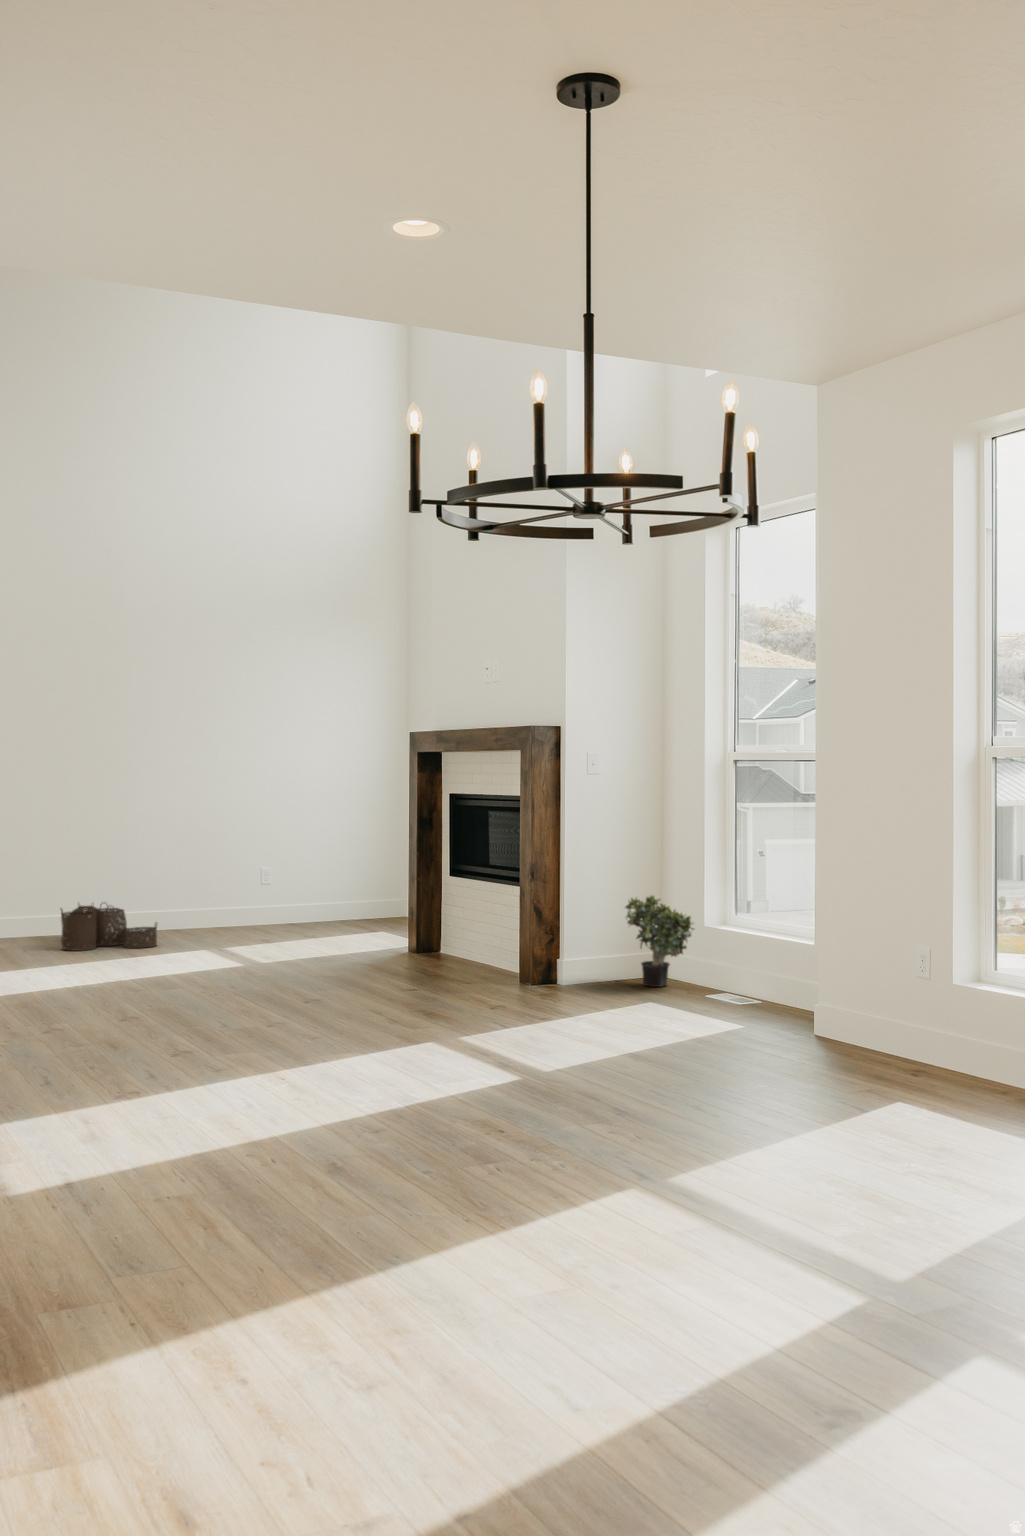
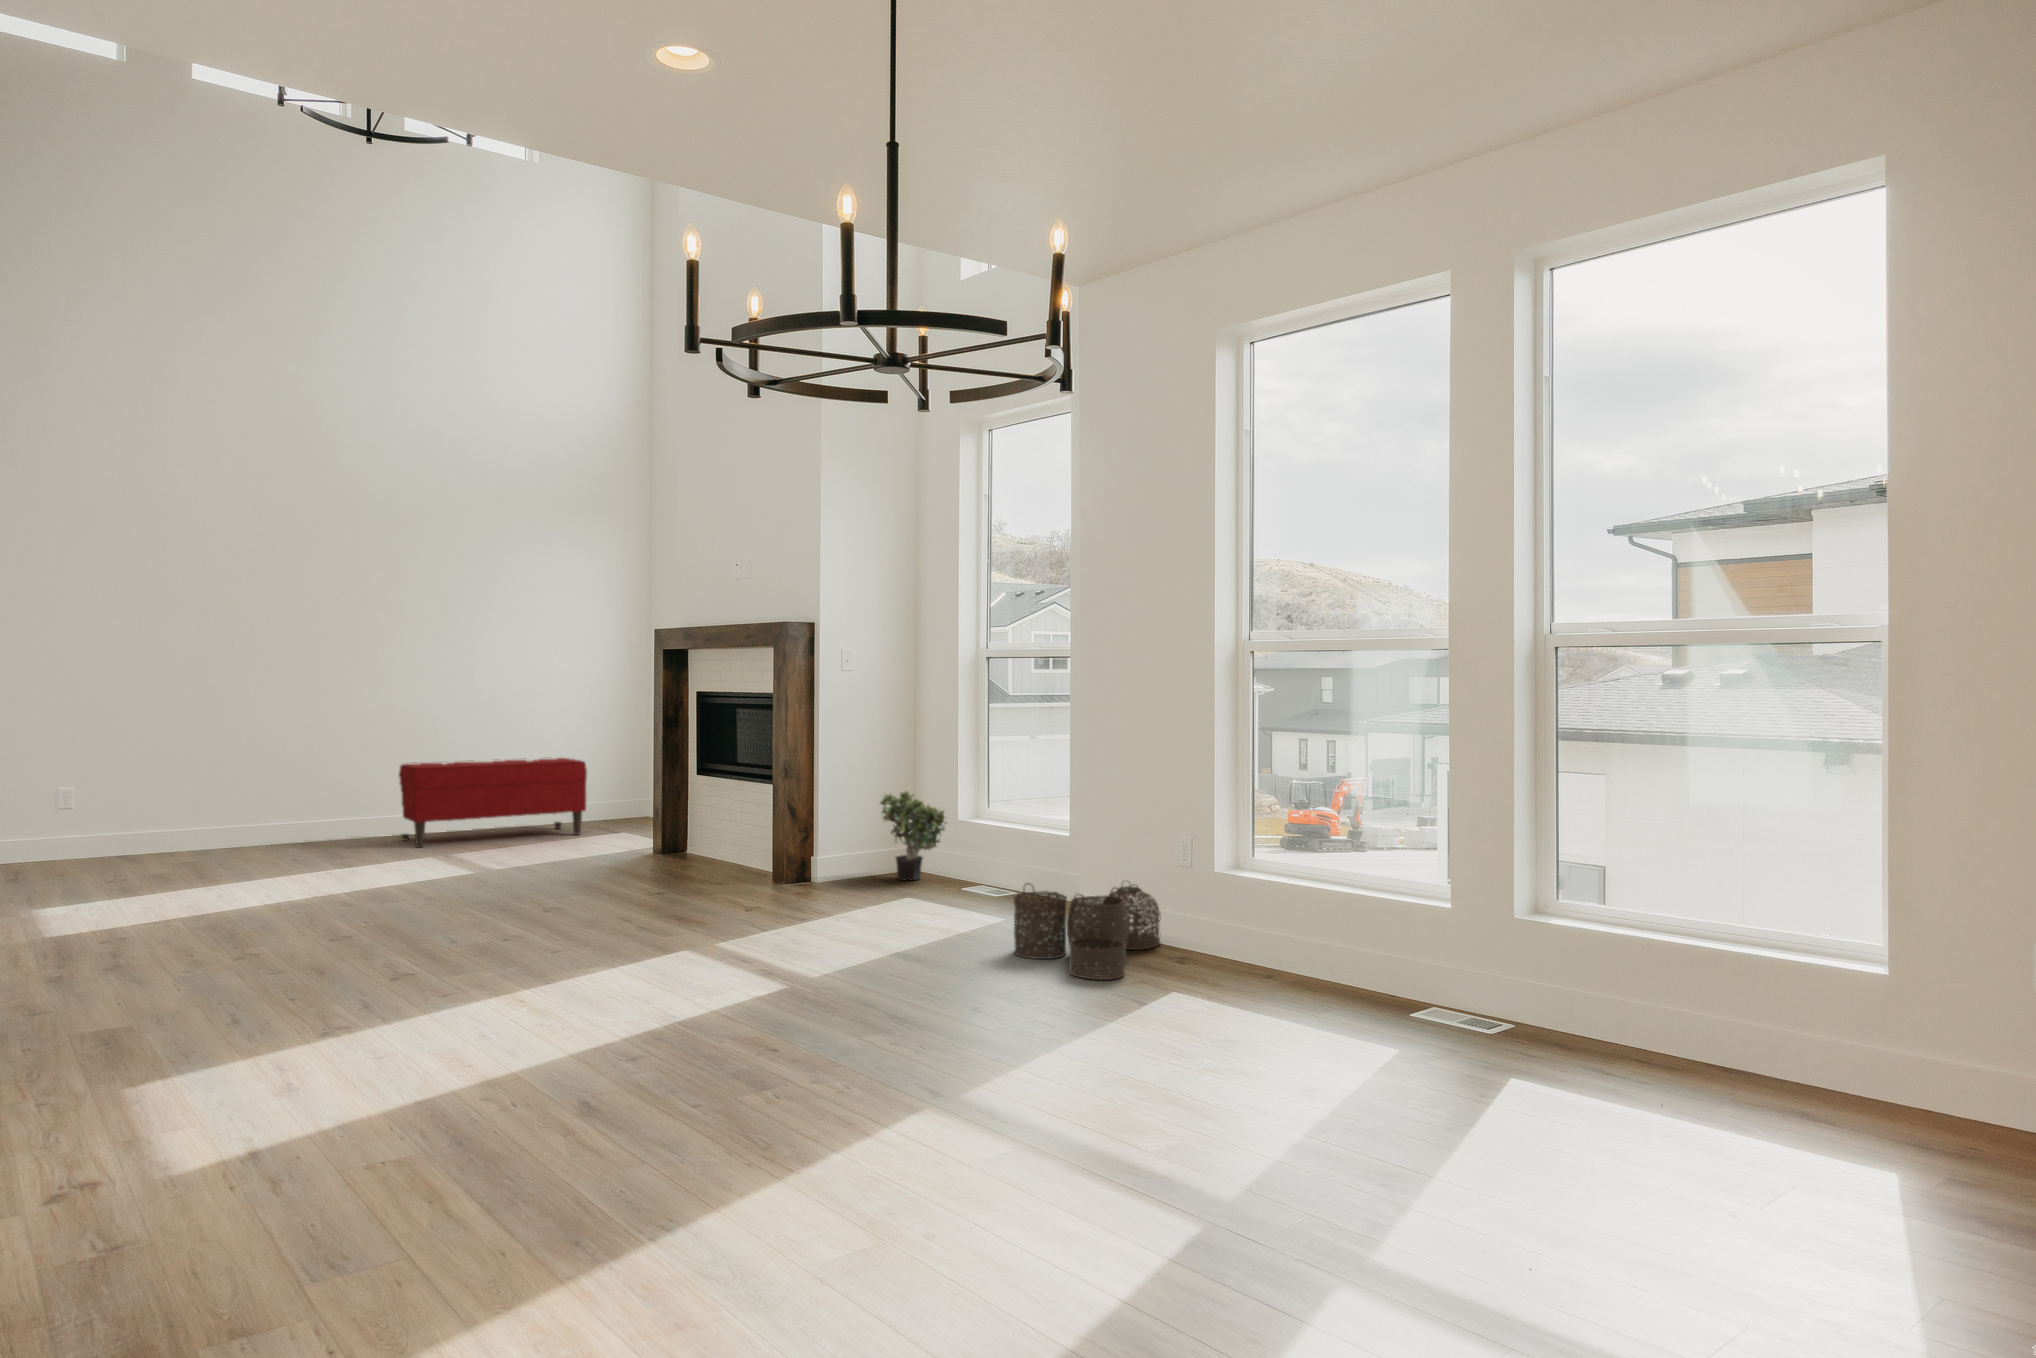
bench: none [178,855,347,940] -> present [399,758,587,847]
woven basket: present [61,904,157,951] -> present [1014,882,1160,980]

